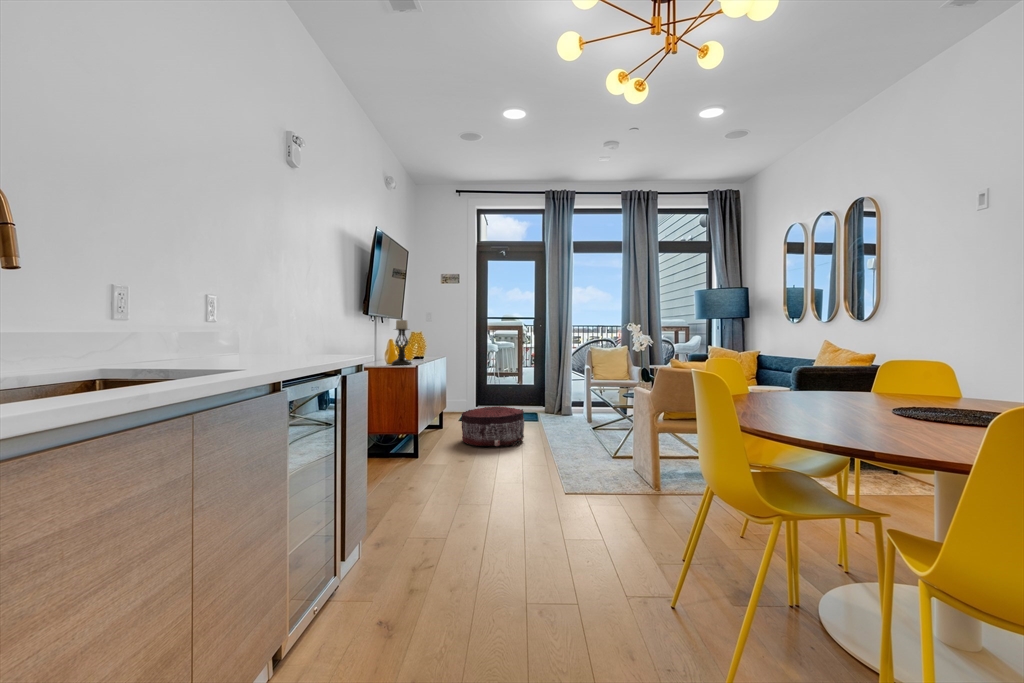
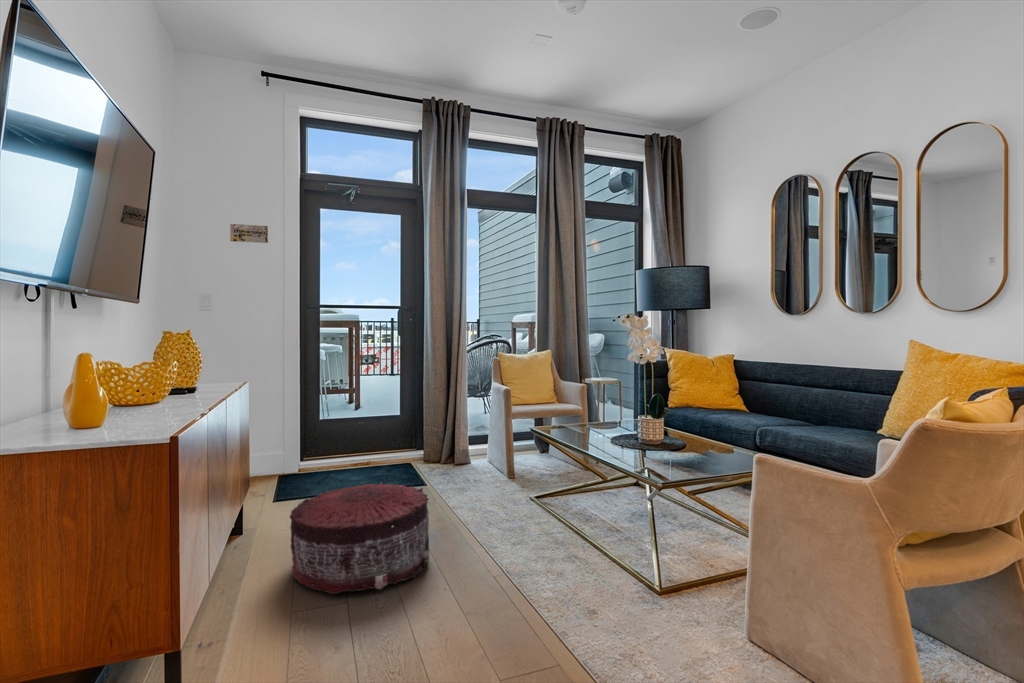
candle holder: present [392,319,412,365] -> none [75,296,149,439]

